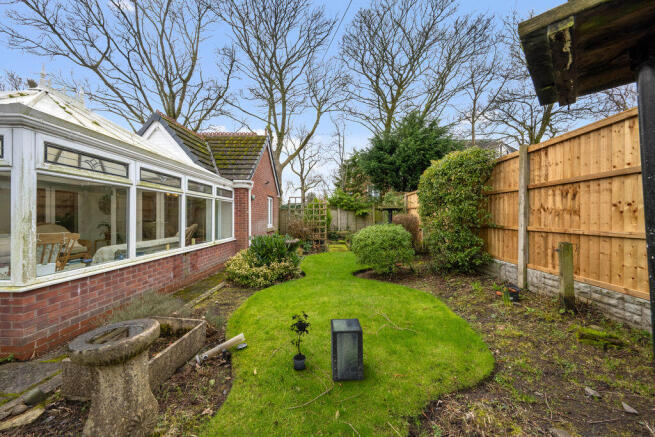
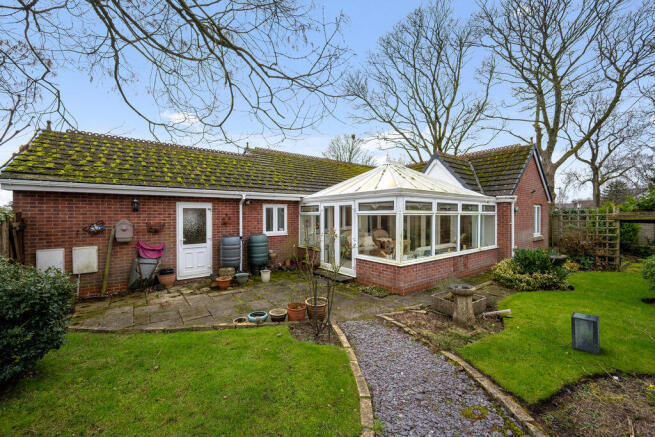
potted plant: present [290,311,312,370] -> none [538,302,558,338]

